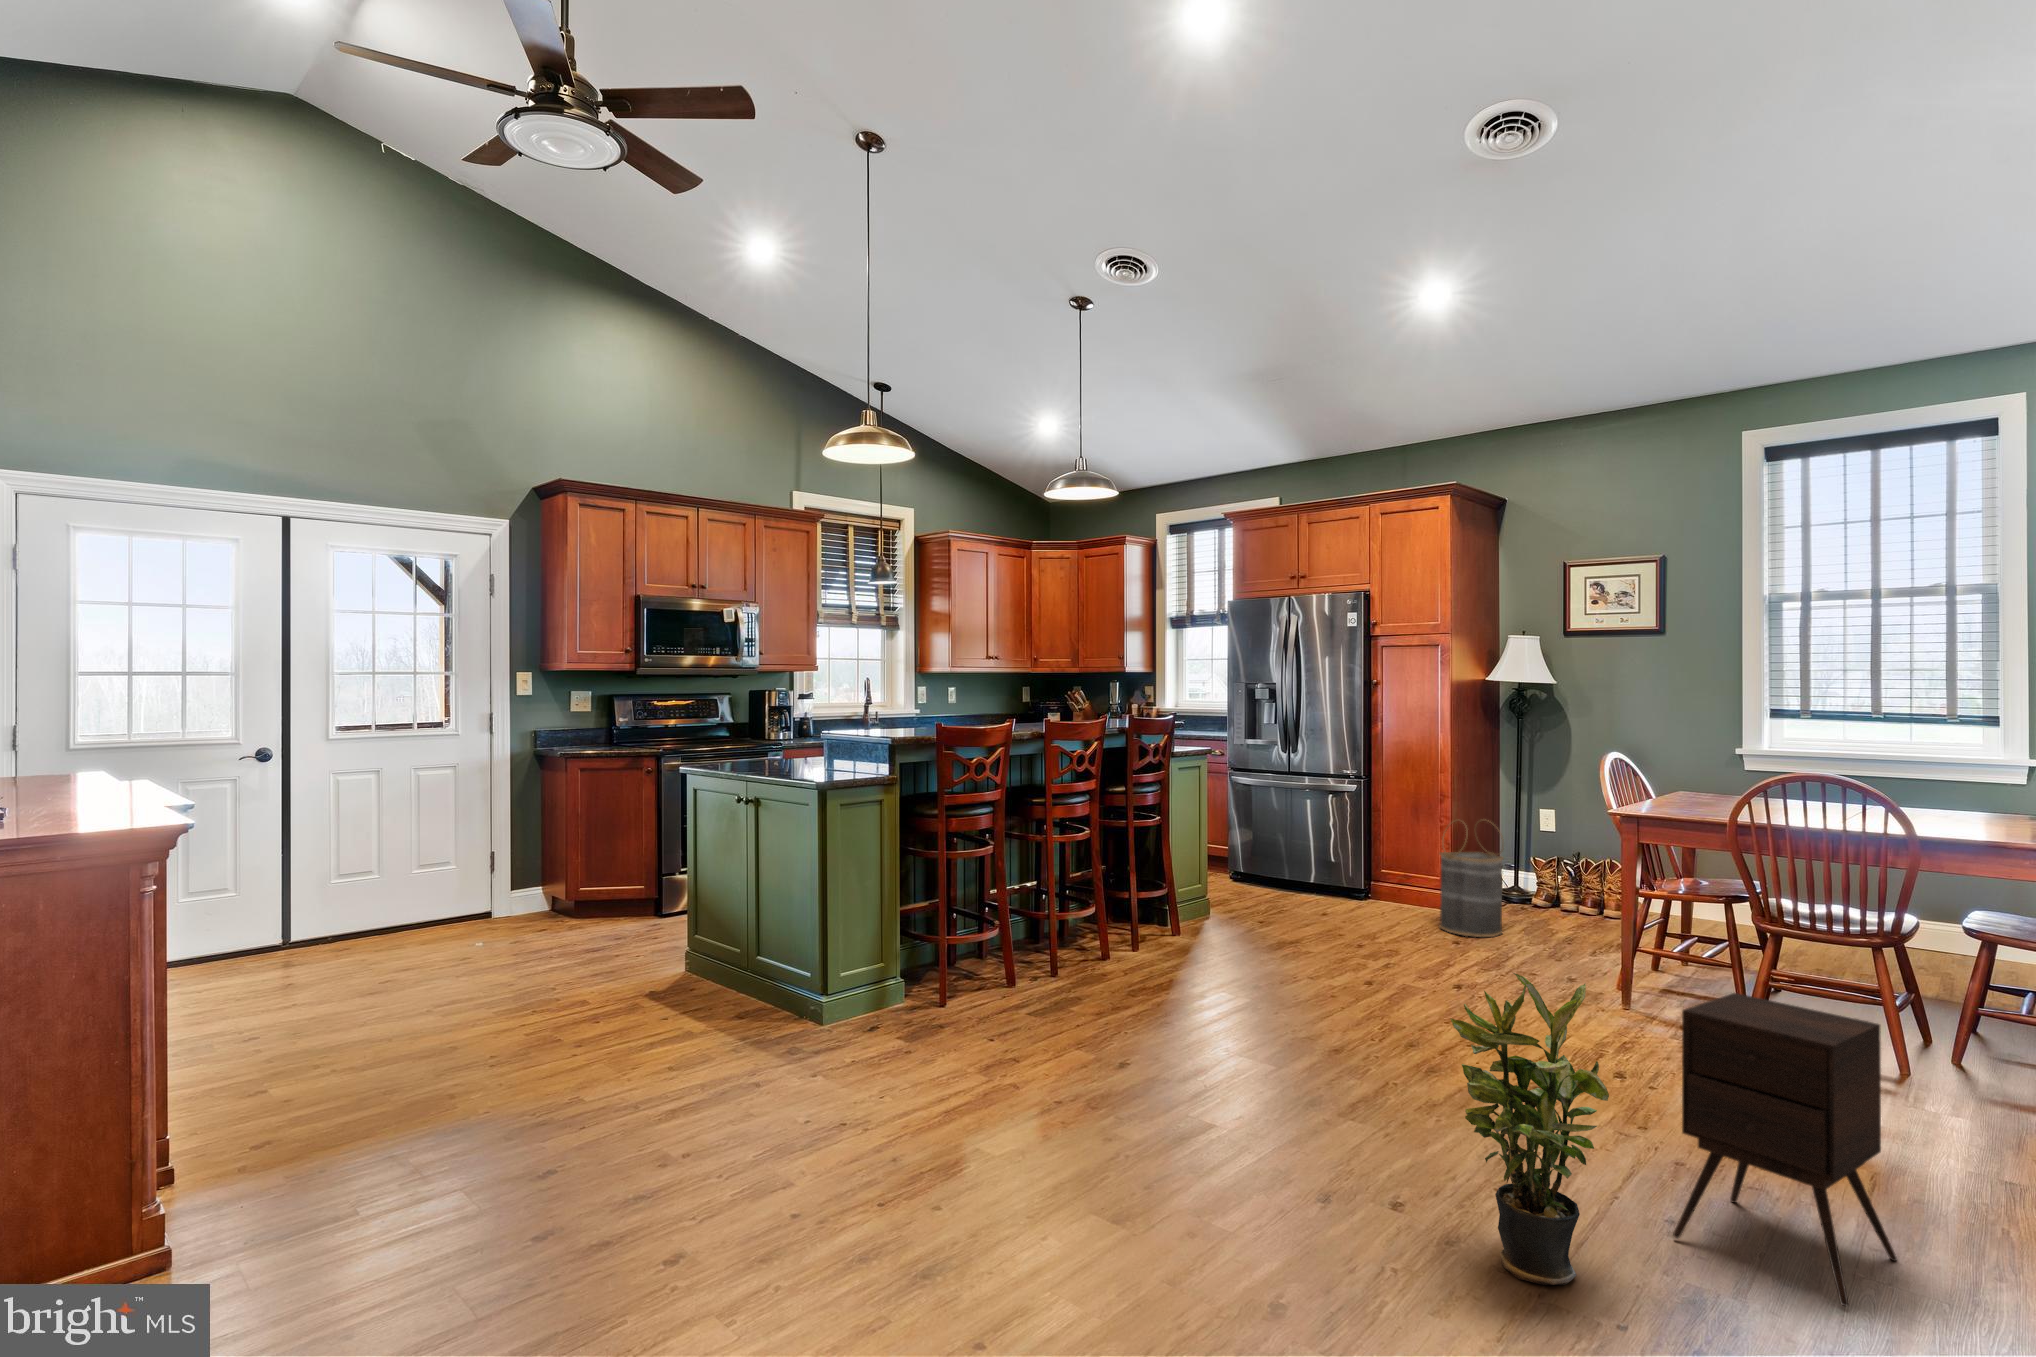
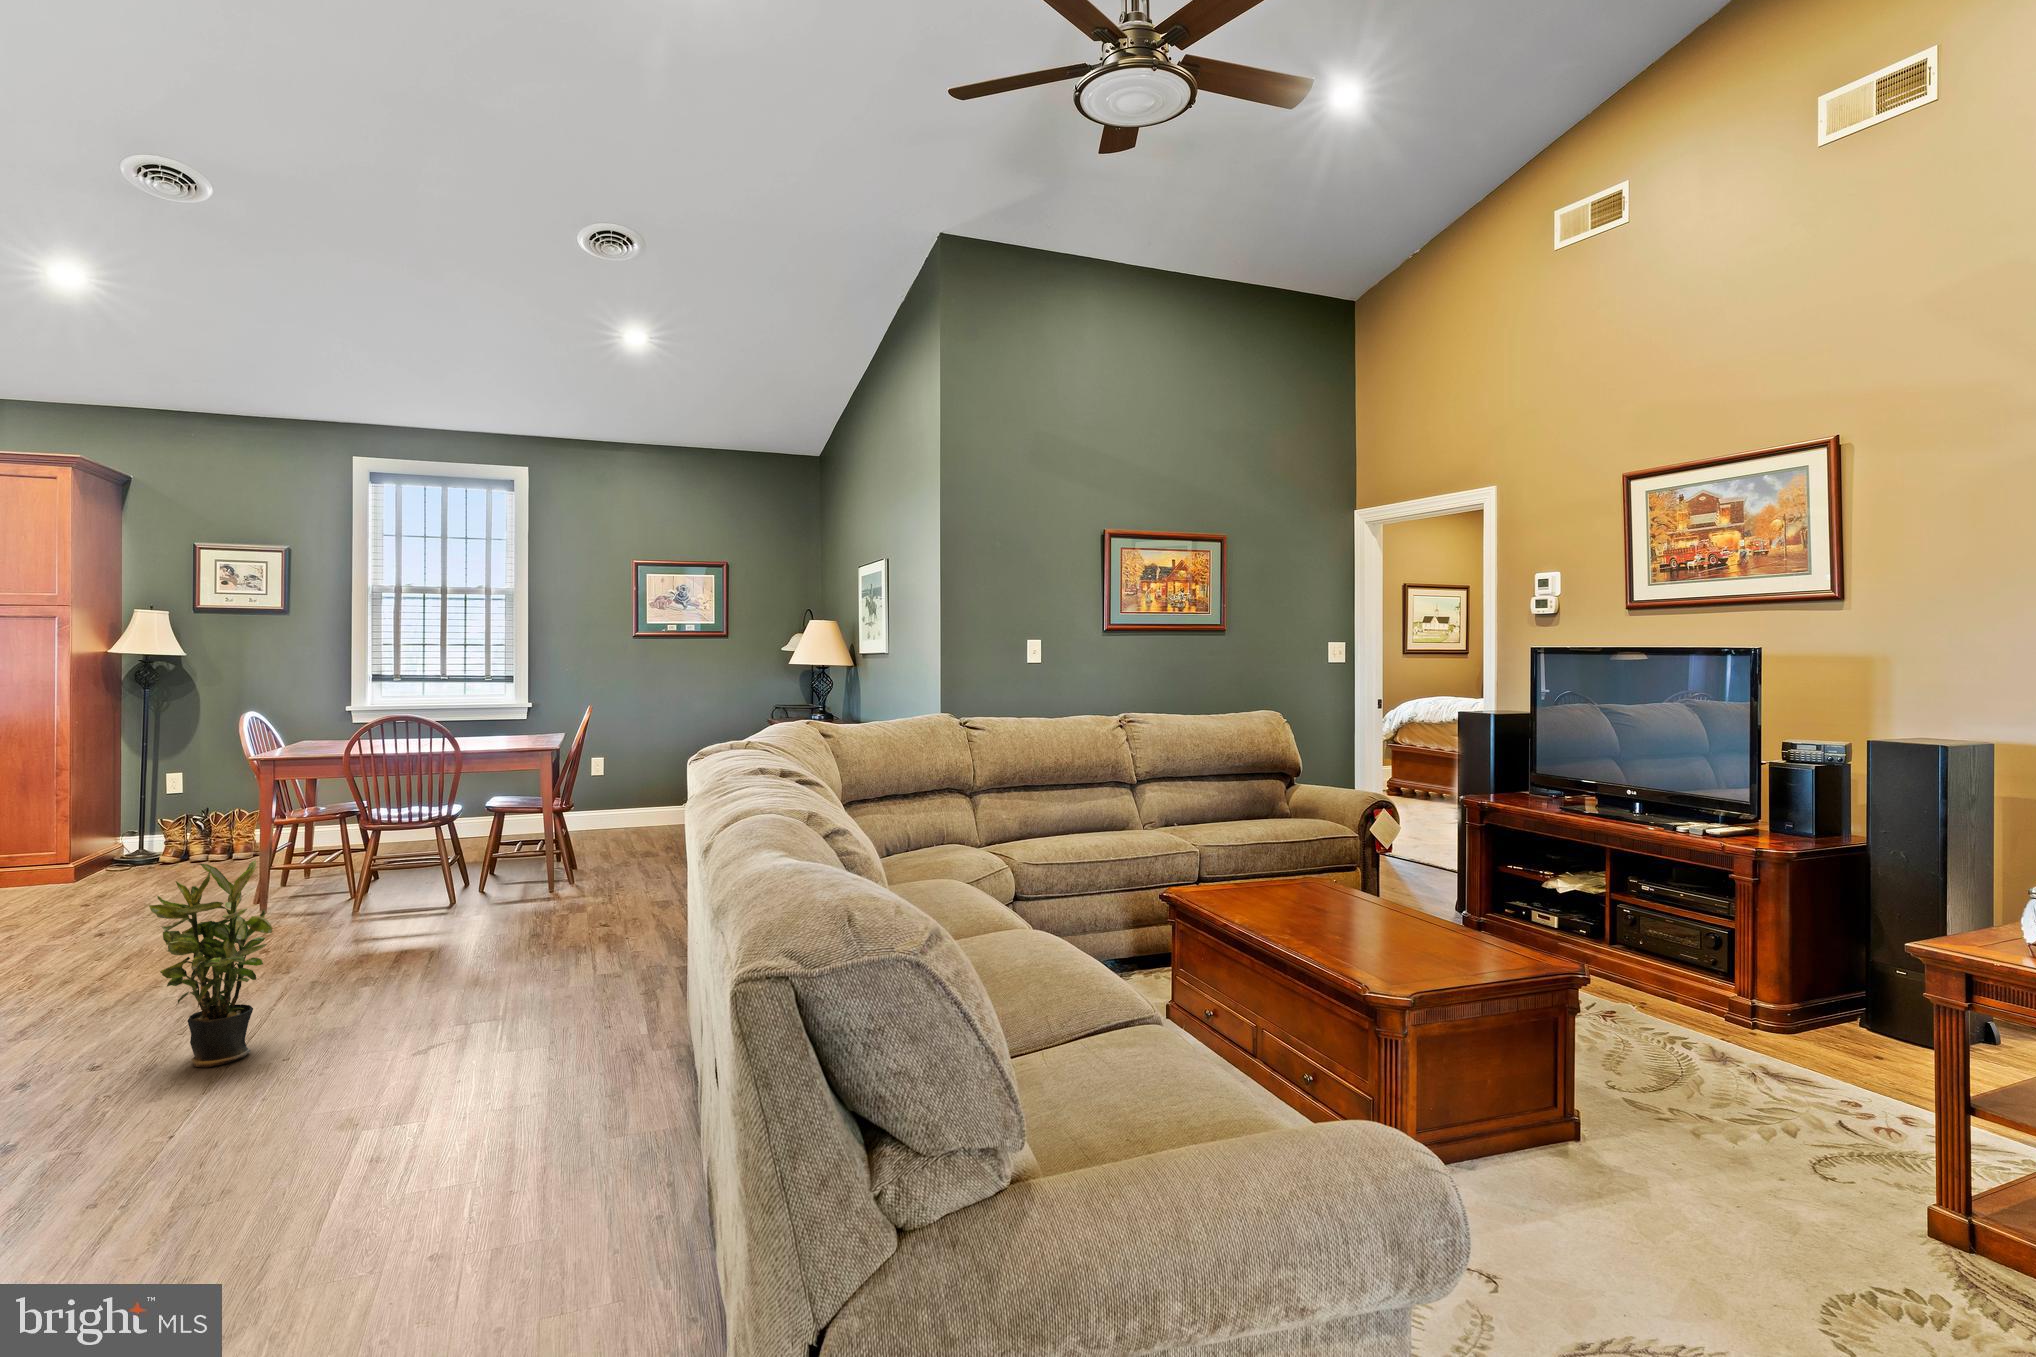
basket: present [1439,820,1504,937] -> none [59,785,136,899]
side table: present [1673,993,1897,1306] -> none [313,852,440,1013]

